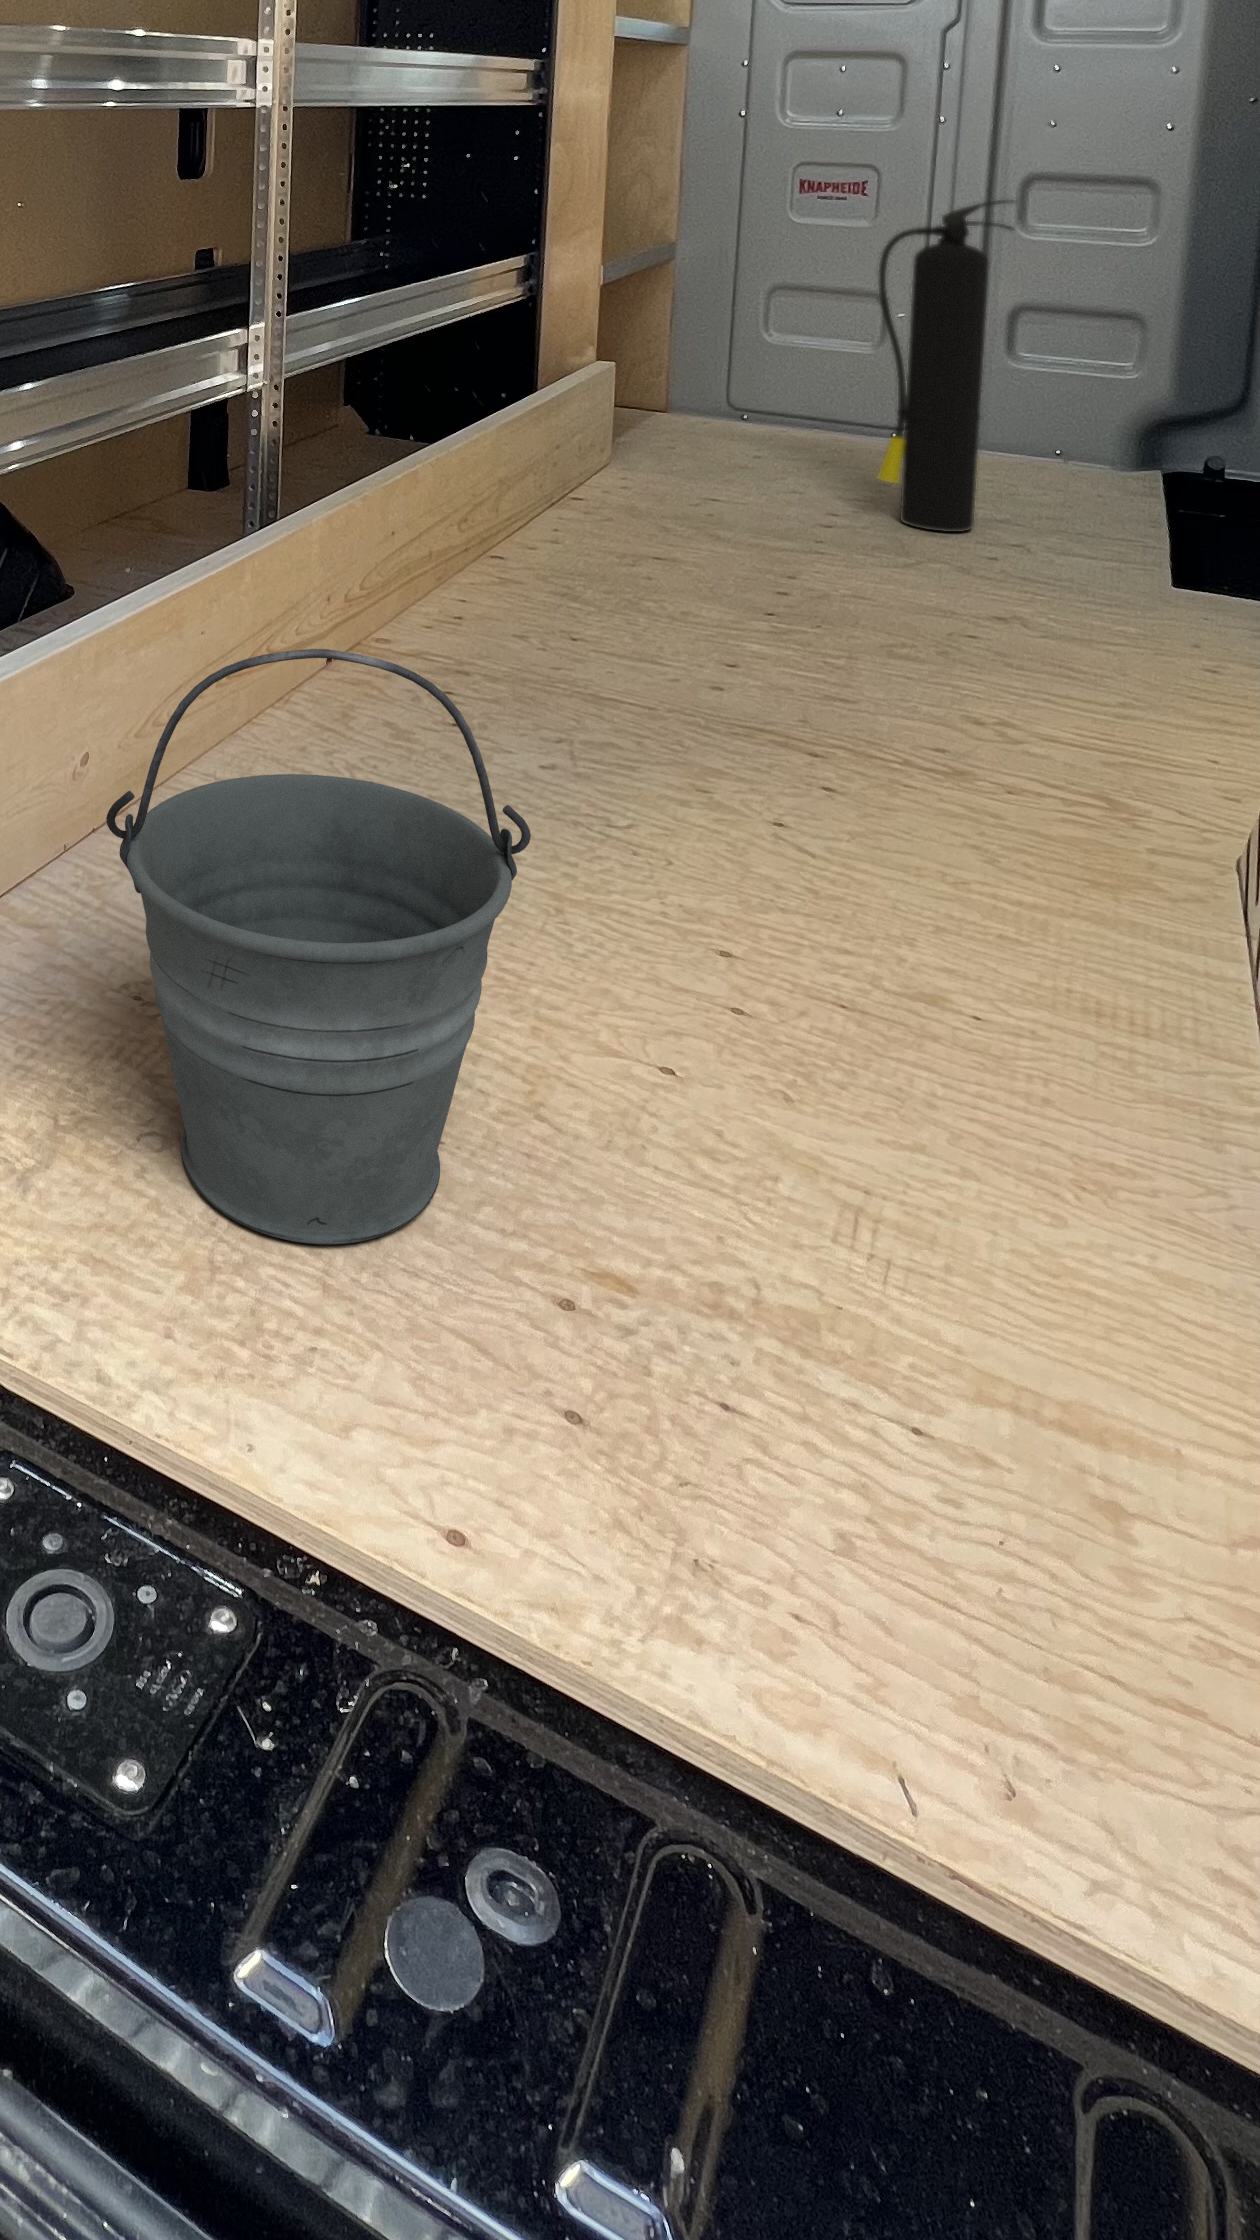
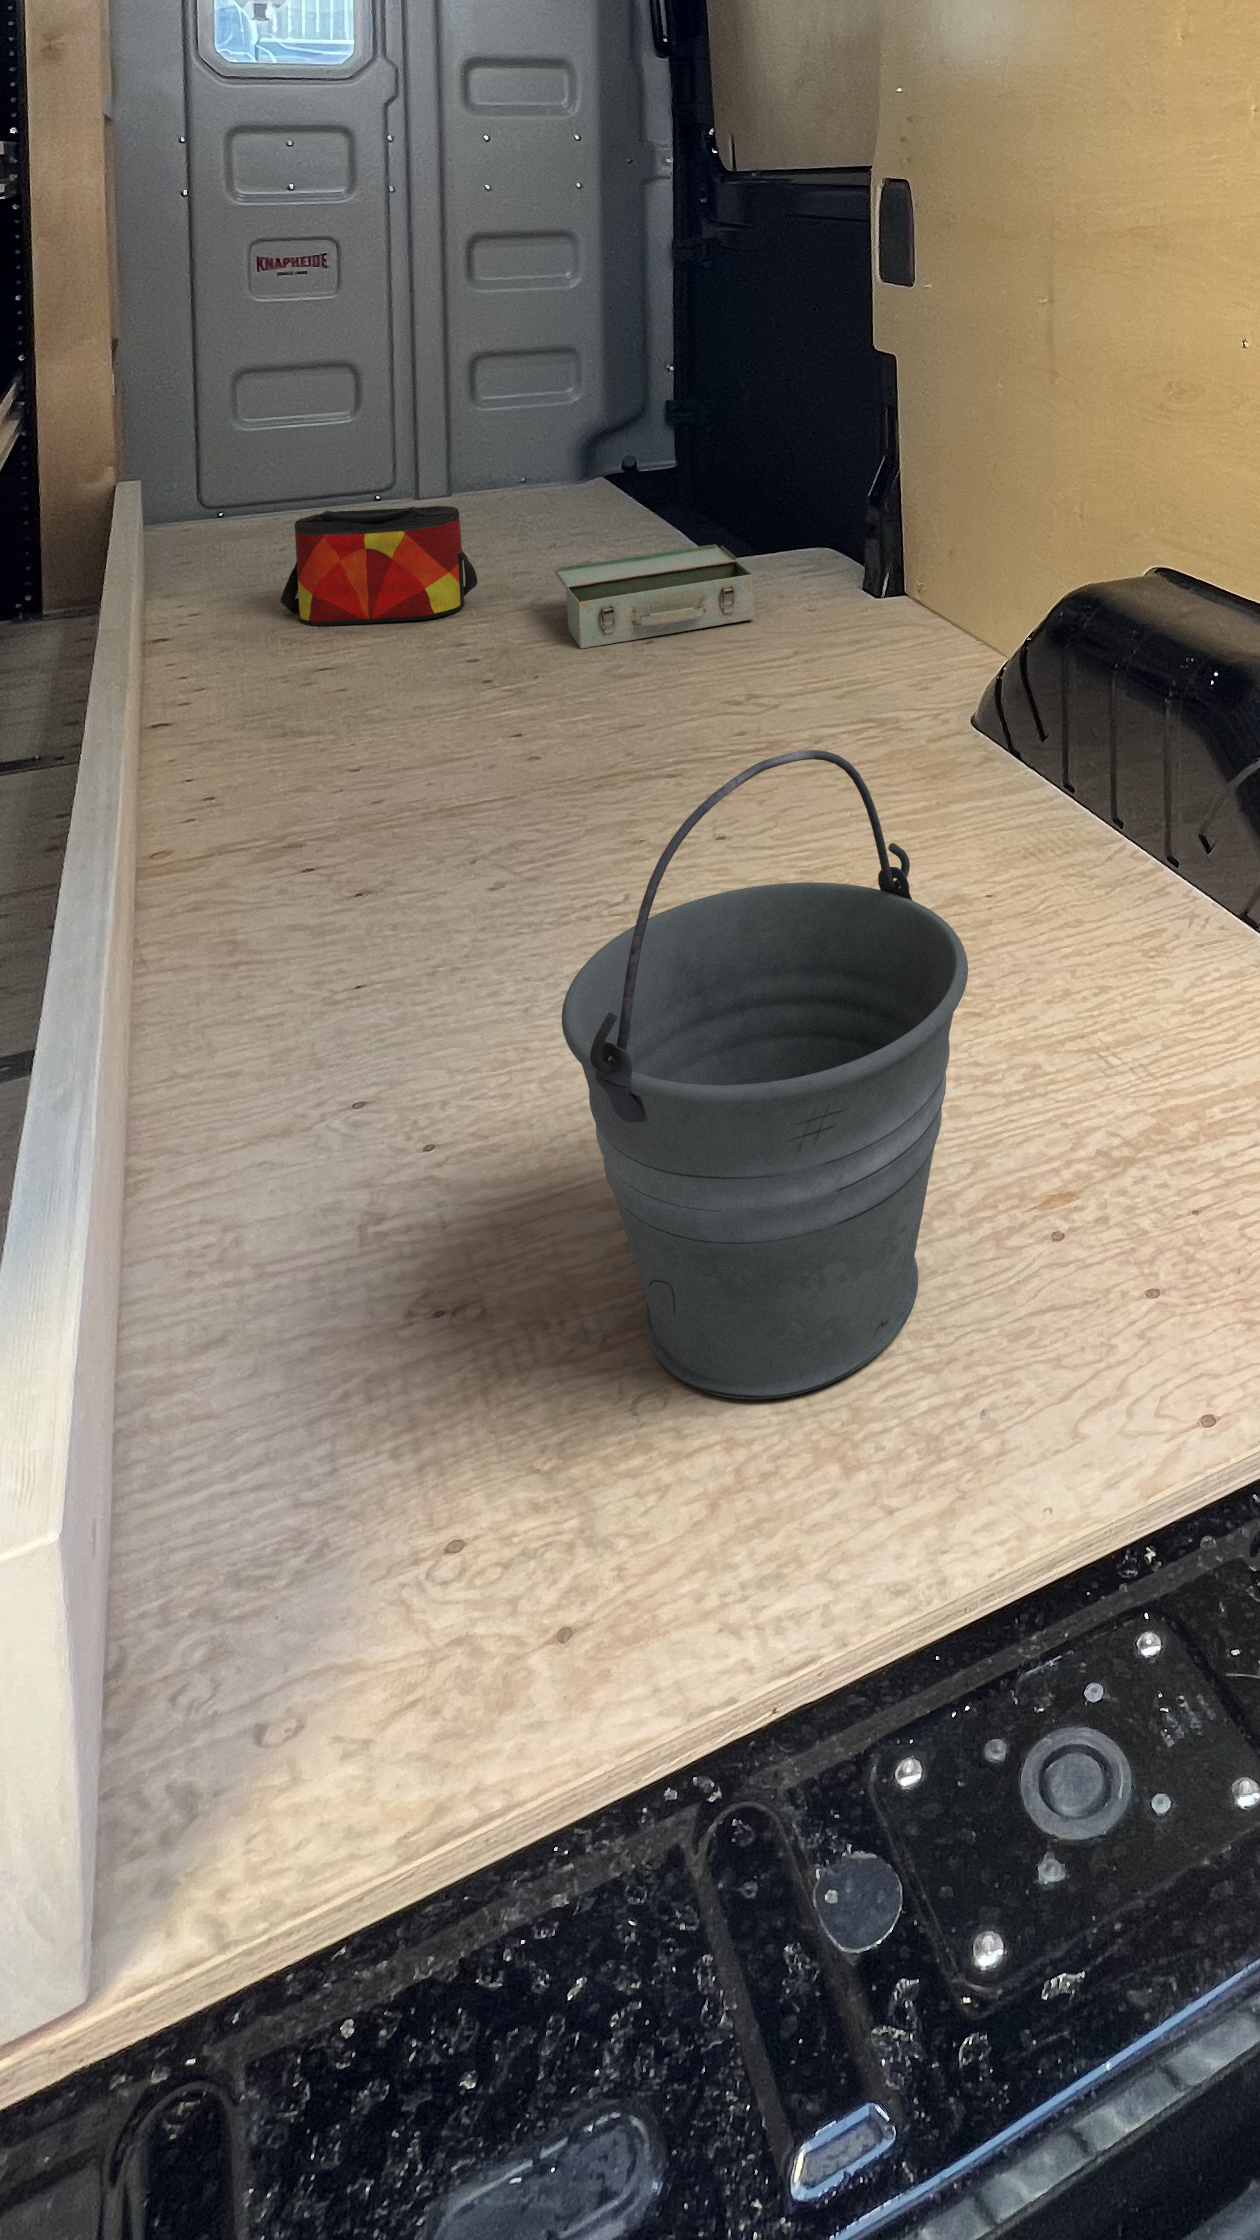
fire extinguisher: present [877,200,1014,532] -> none [469,212,573,531]
bag: none [624,449,789,572] -> present [280,506,478,626]
toolbox: none [829,555,1053,672] -> present [554,544,755,649]

